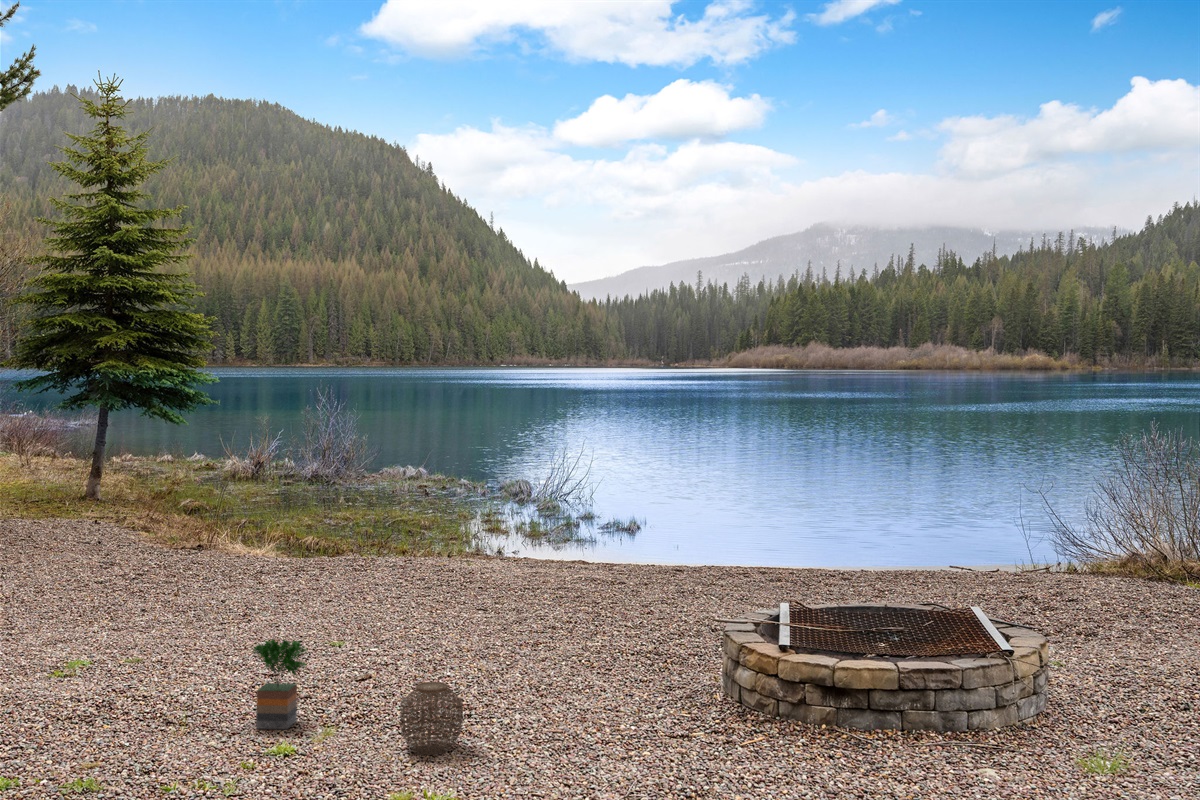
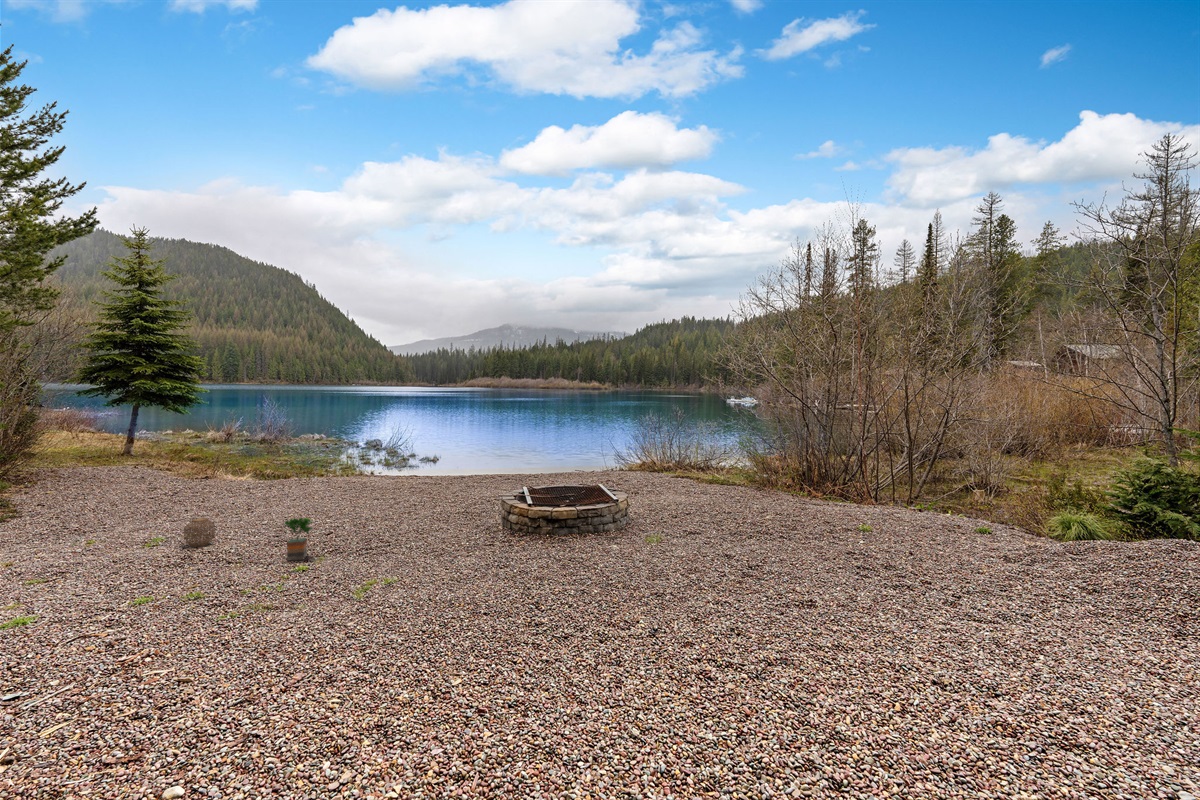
woven basket: present [400,682,463,755] -> present [184,518,215,547]

